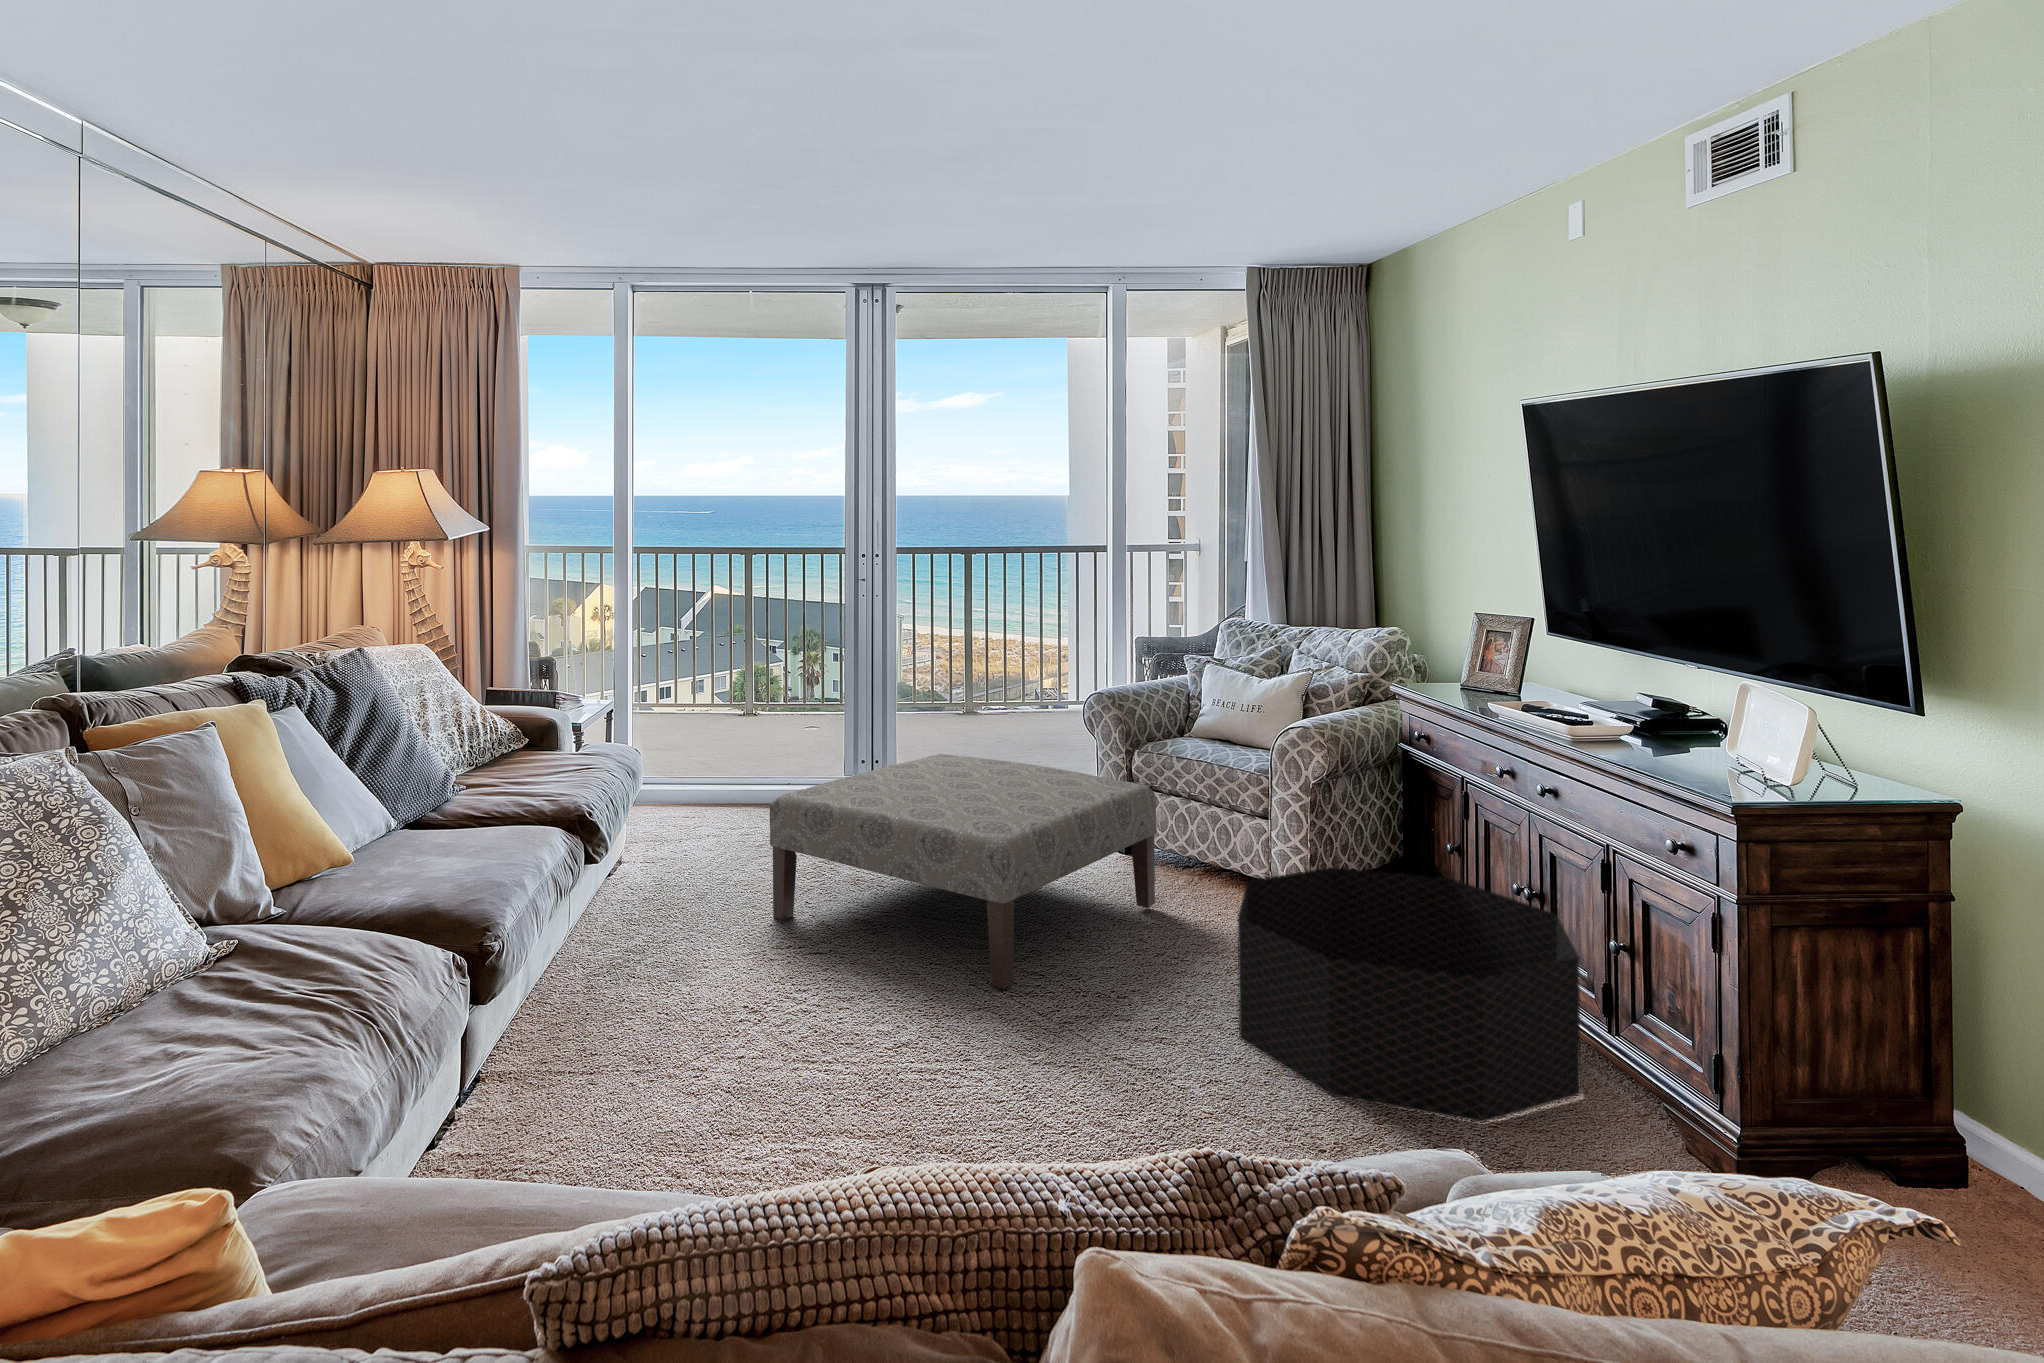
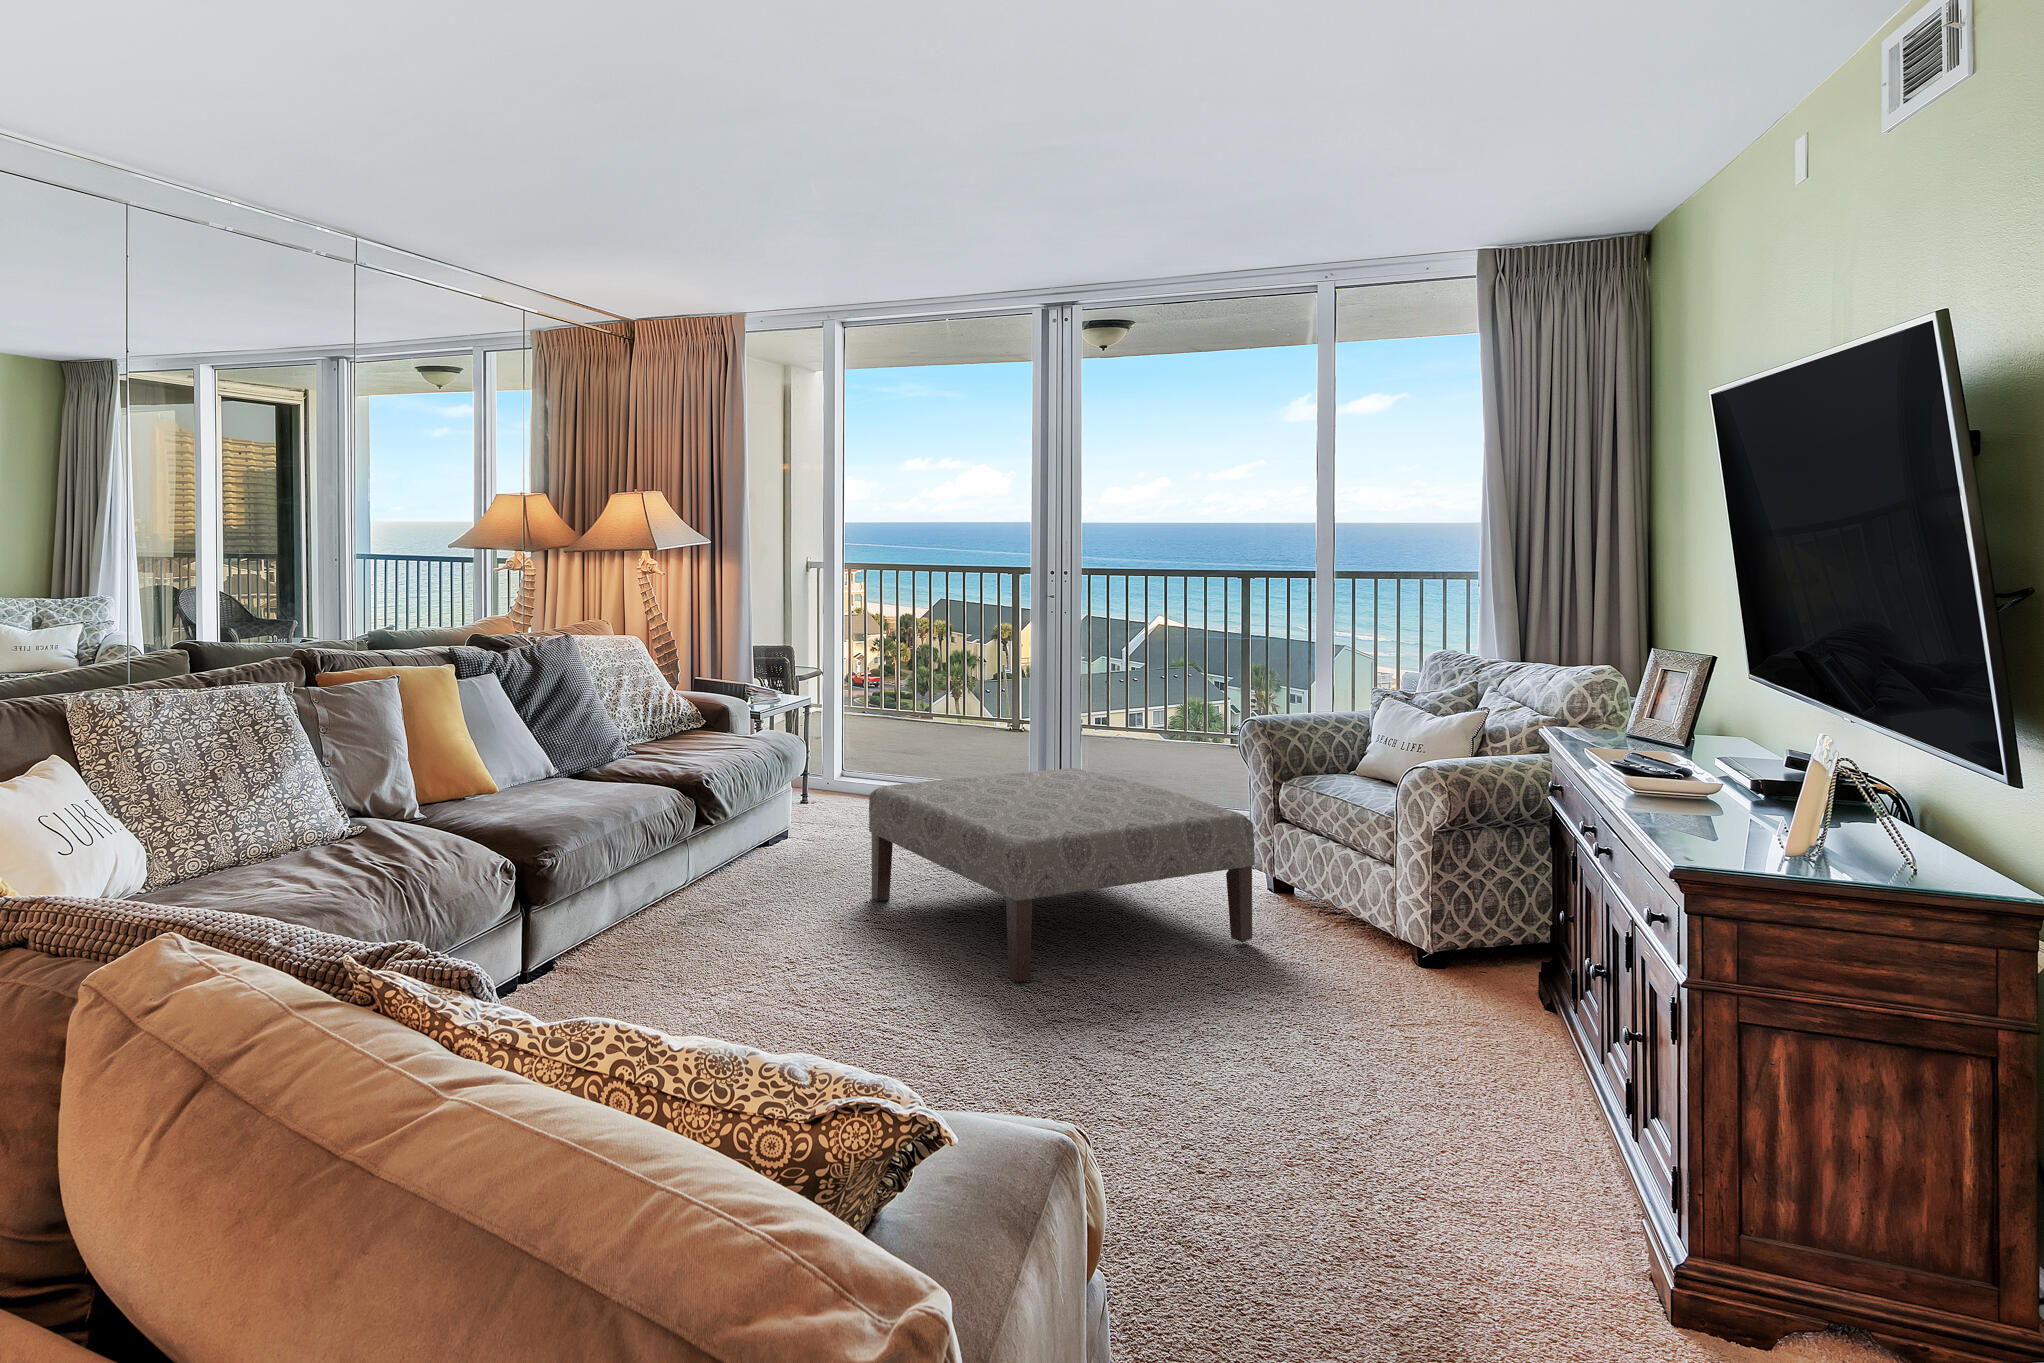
basket: present [1238,867,1581,1122] -> none [1207,911,1583,1176]

